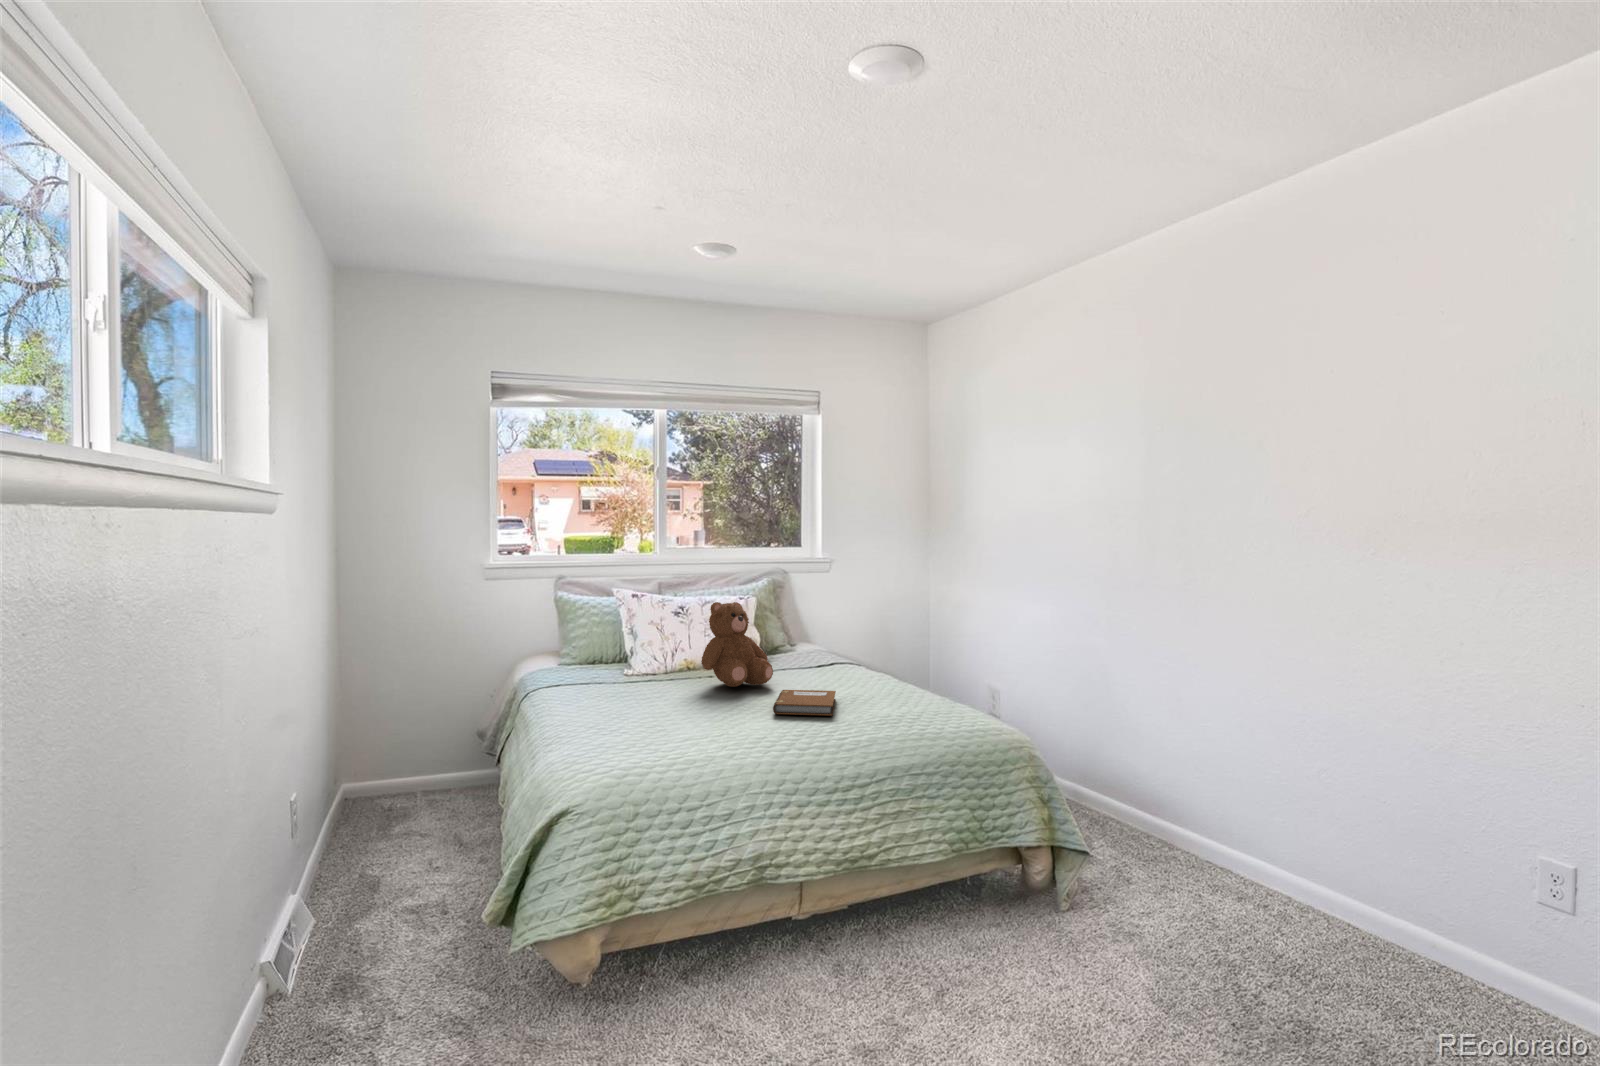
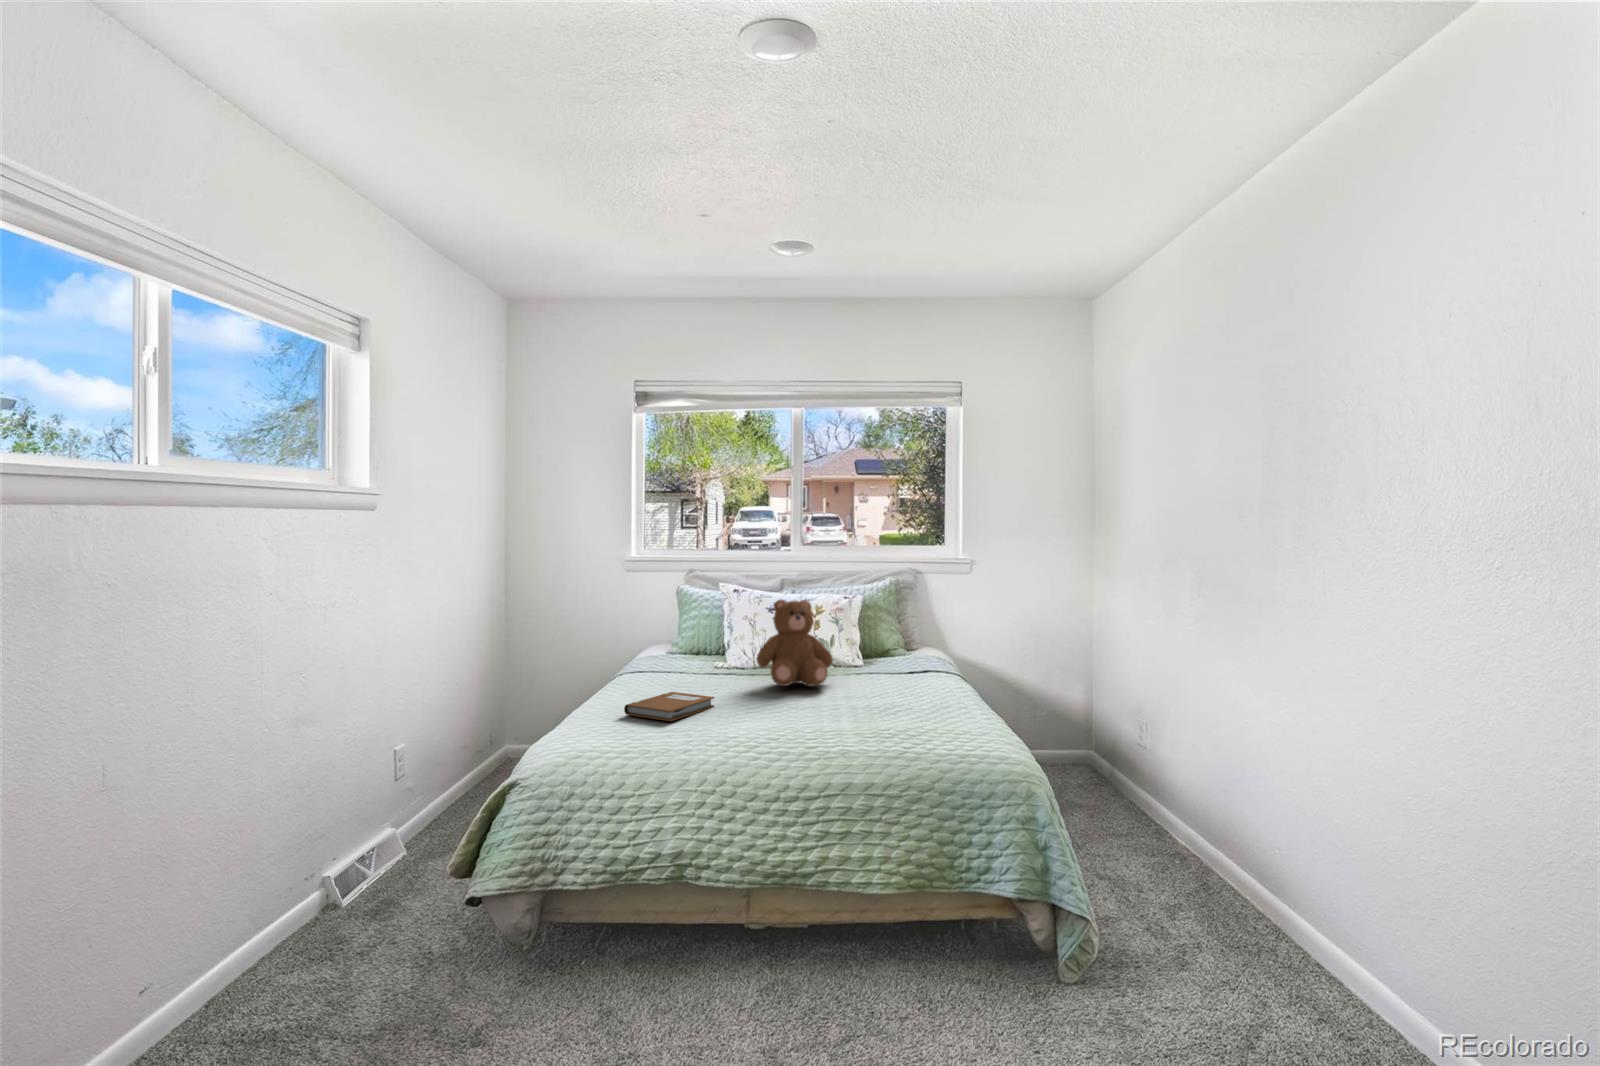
notebook: present [773,690,836,716] -> present [624,692,714,721]

